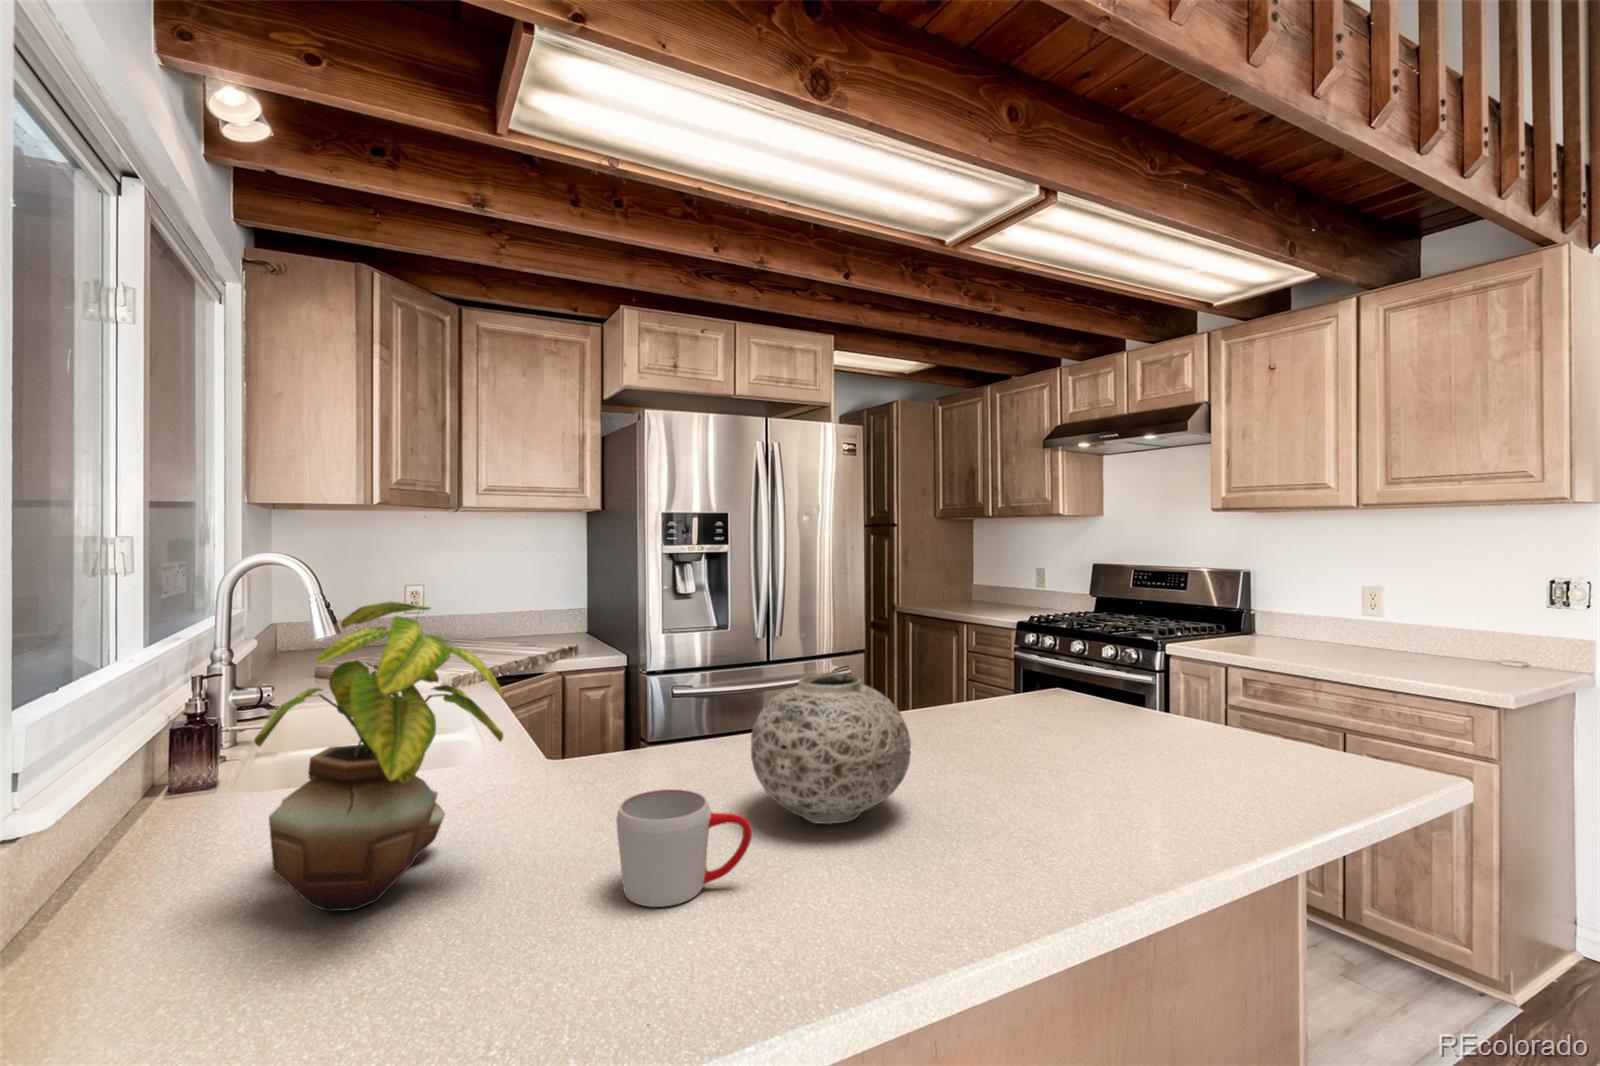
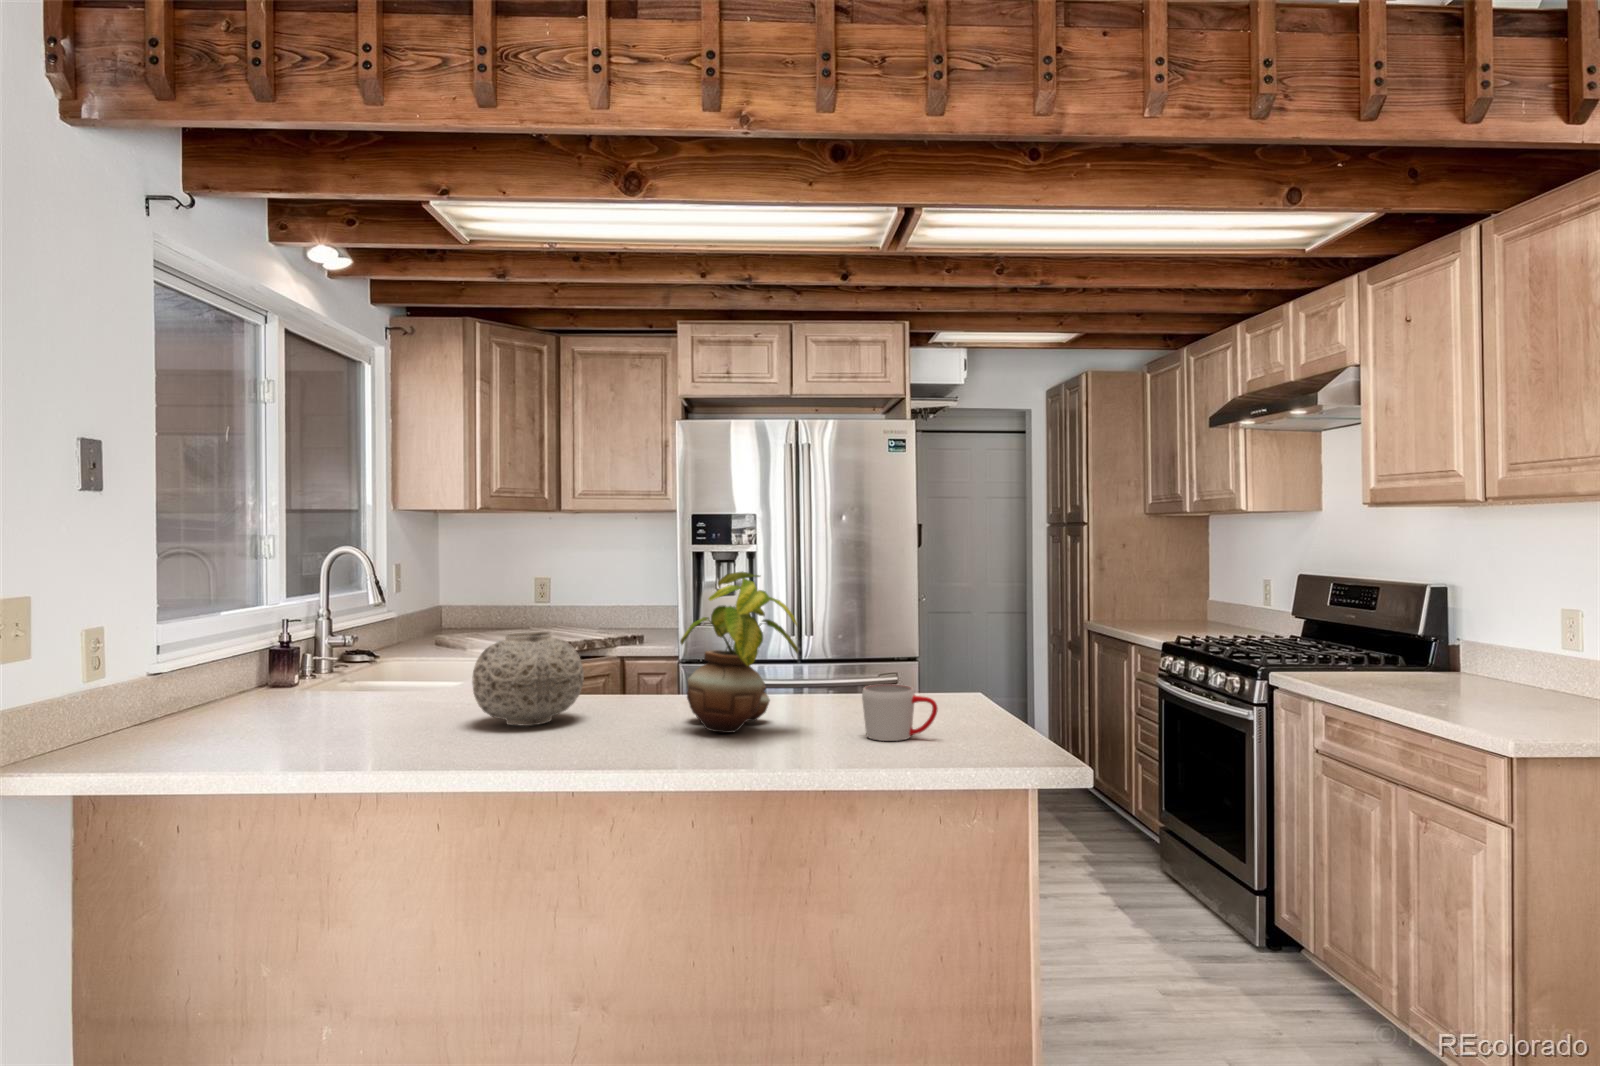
potted plant: present [254,602,503,911] -> present [680,571,798,733]
mug: present [616,789,752,907] -> present [862,684,938,741]

